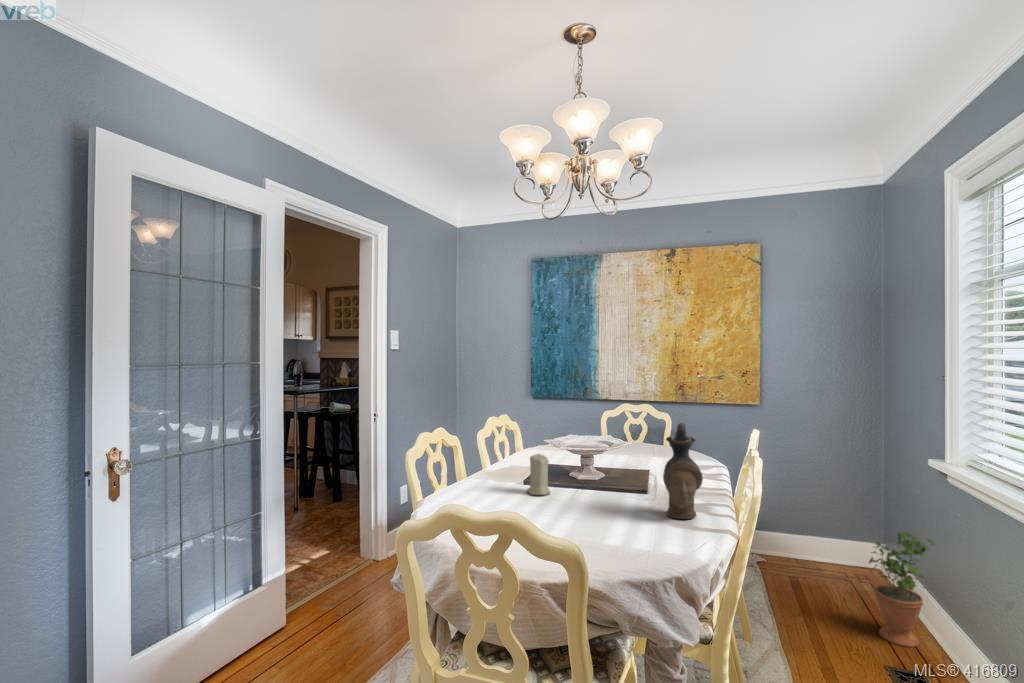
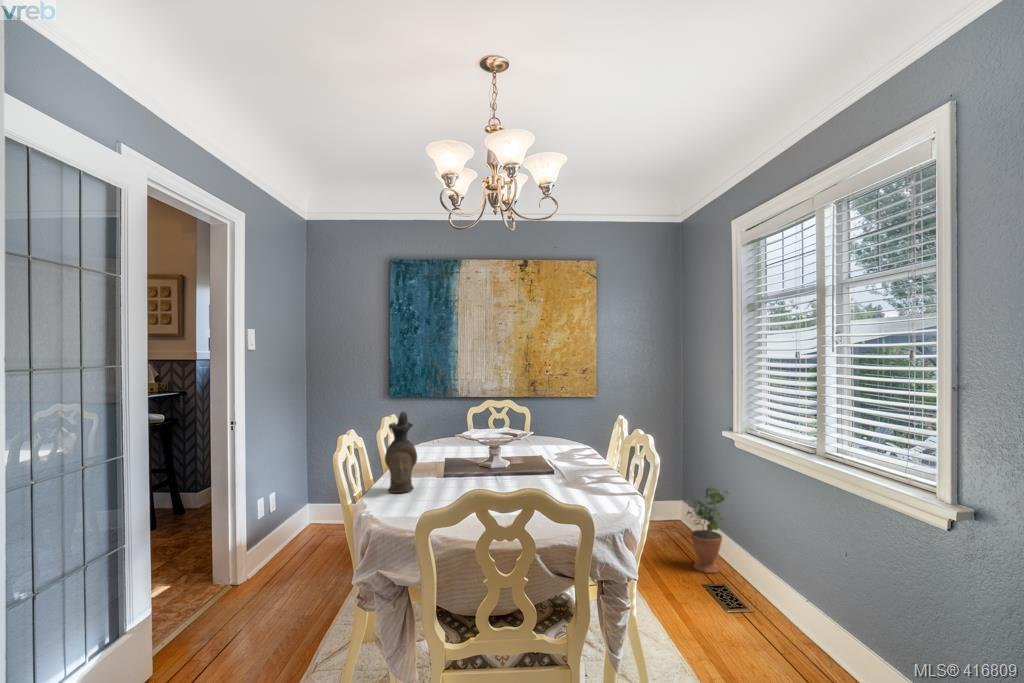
ceramic pitcher: present [663,423,703,519] -> present [385,411,417,493]
candle: present [526,454,551,495] -> none [447,446,470,485]

